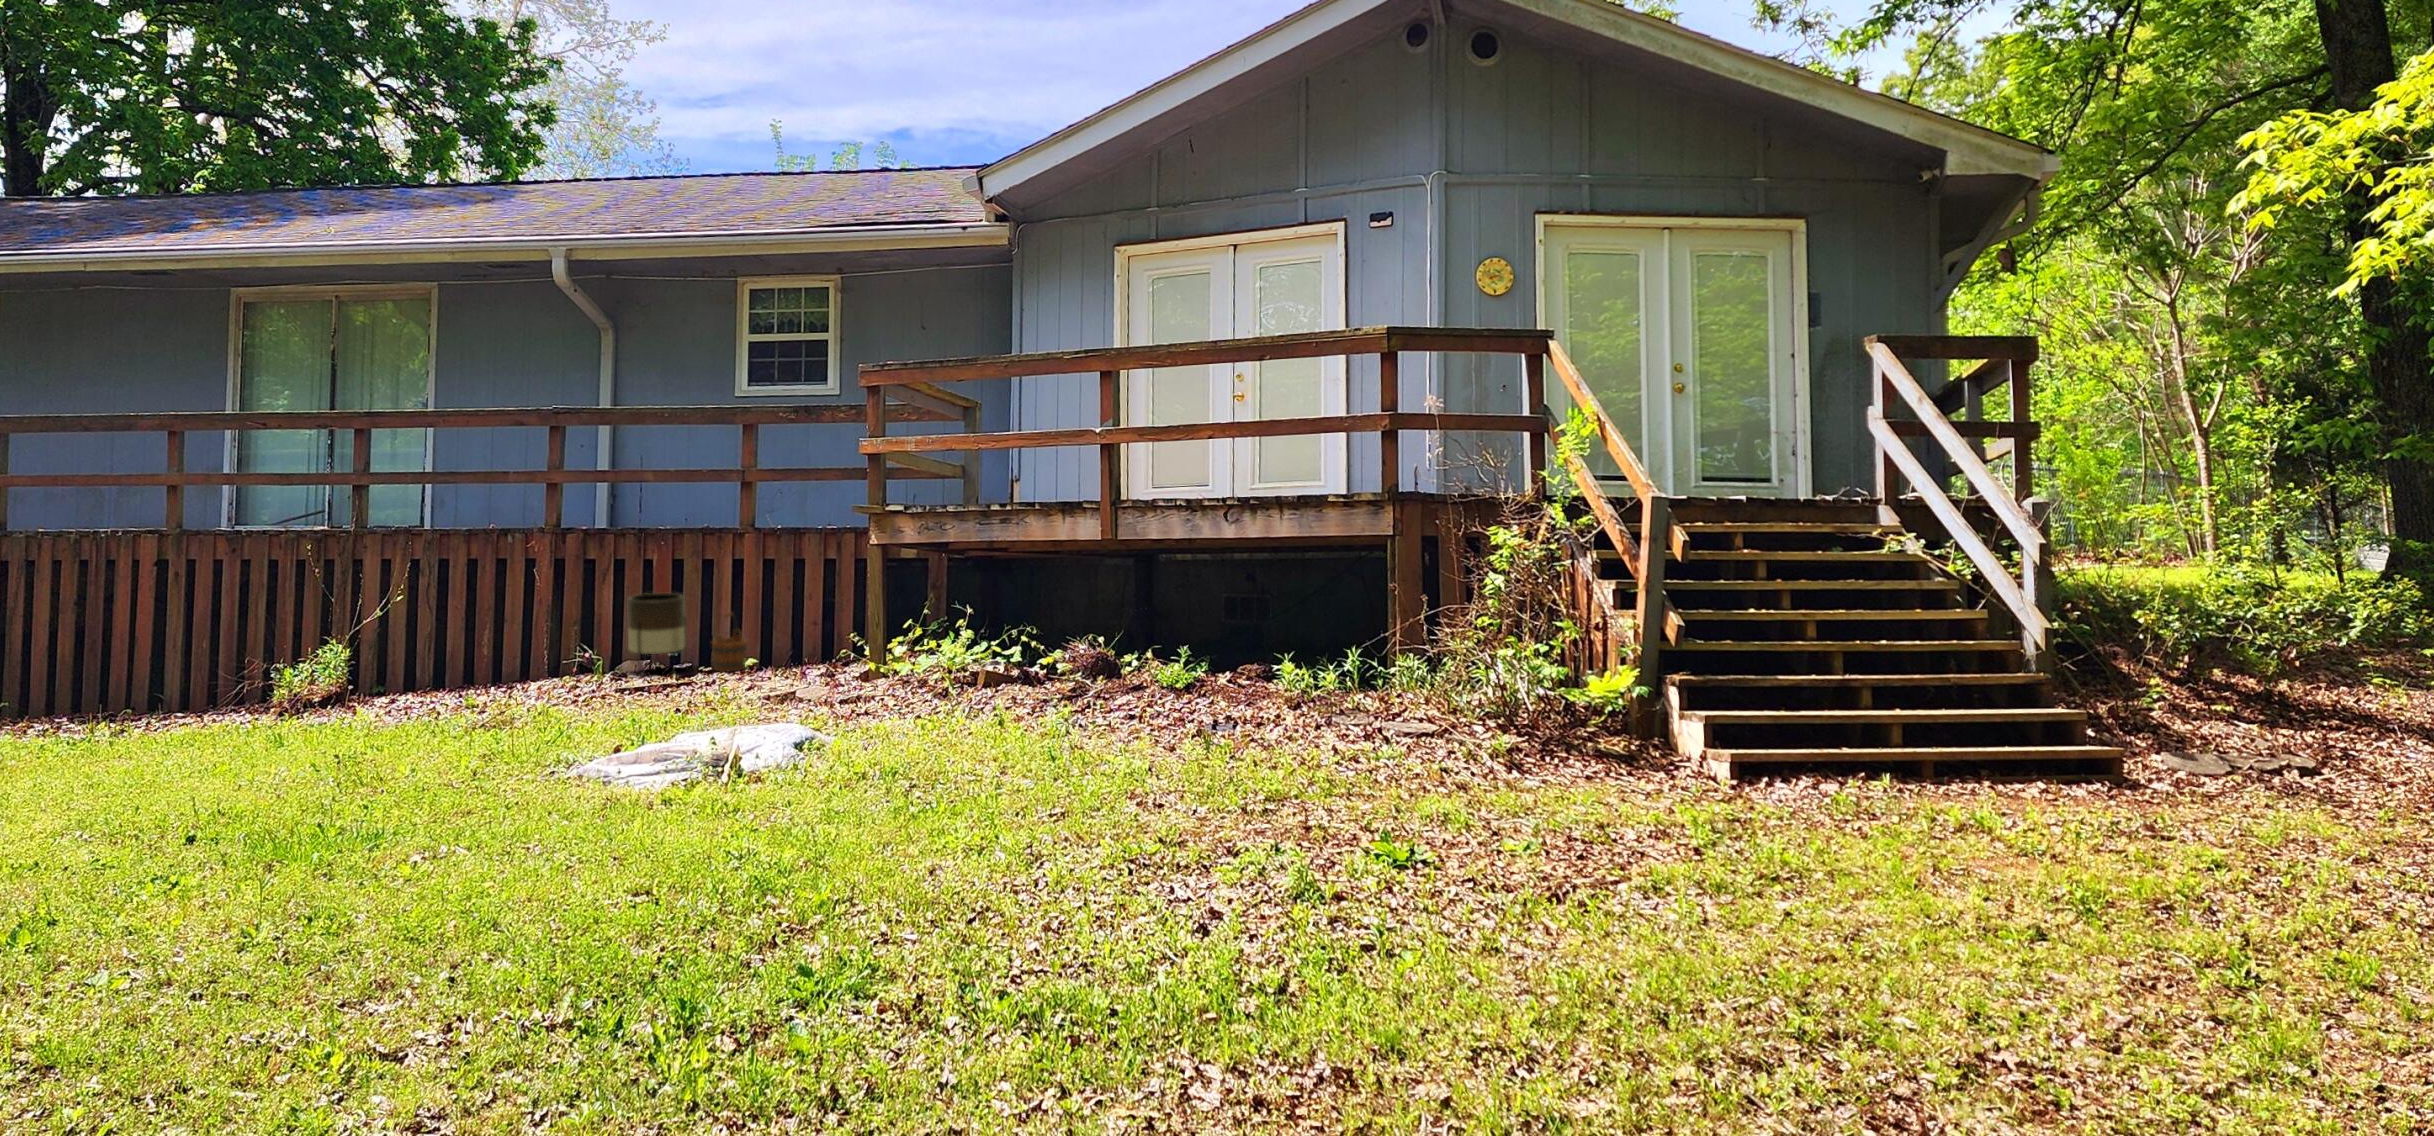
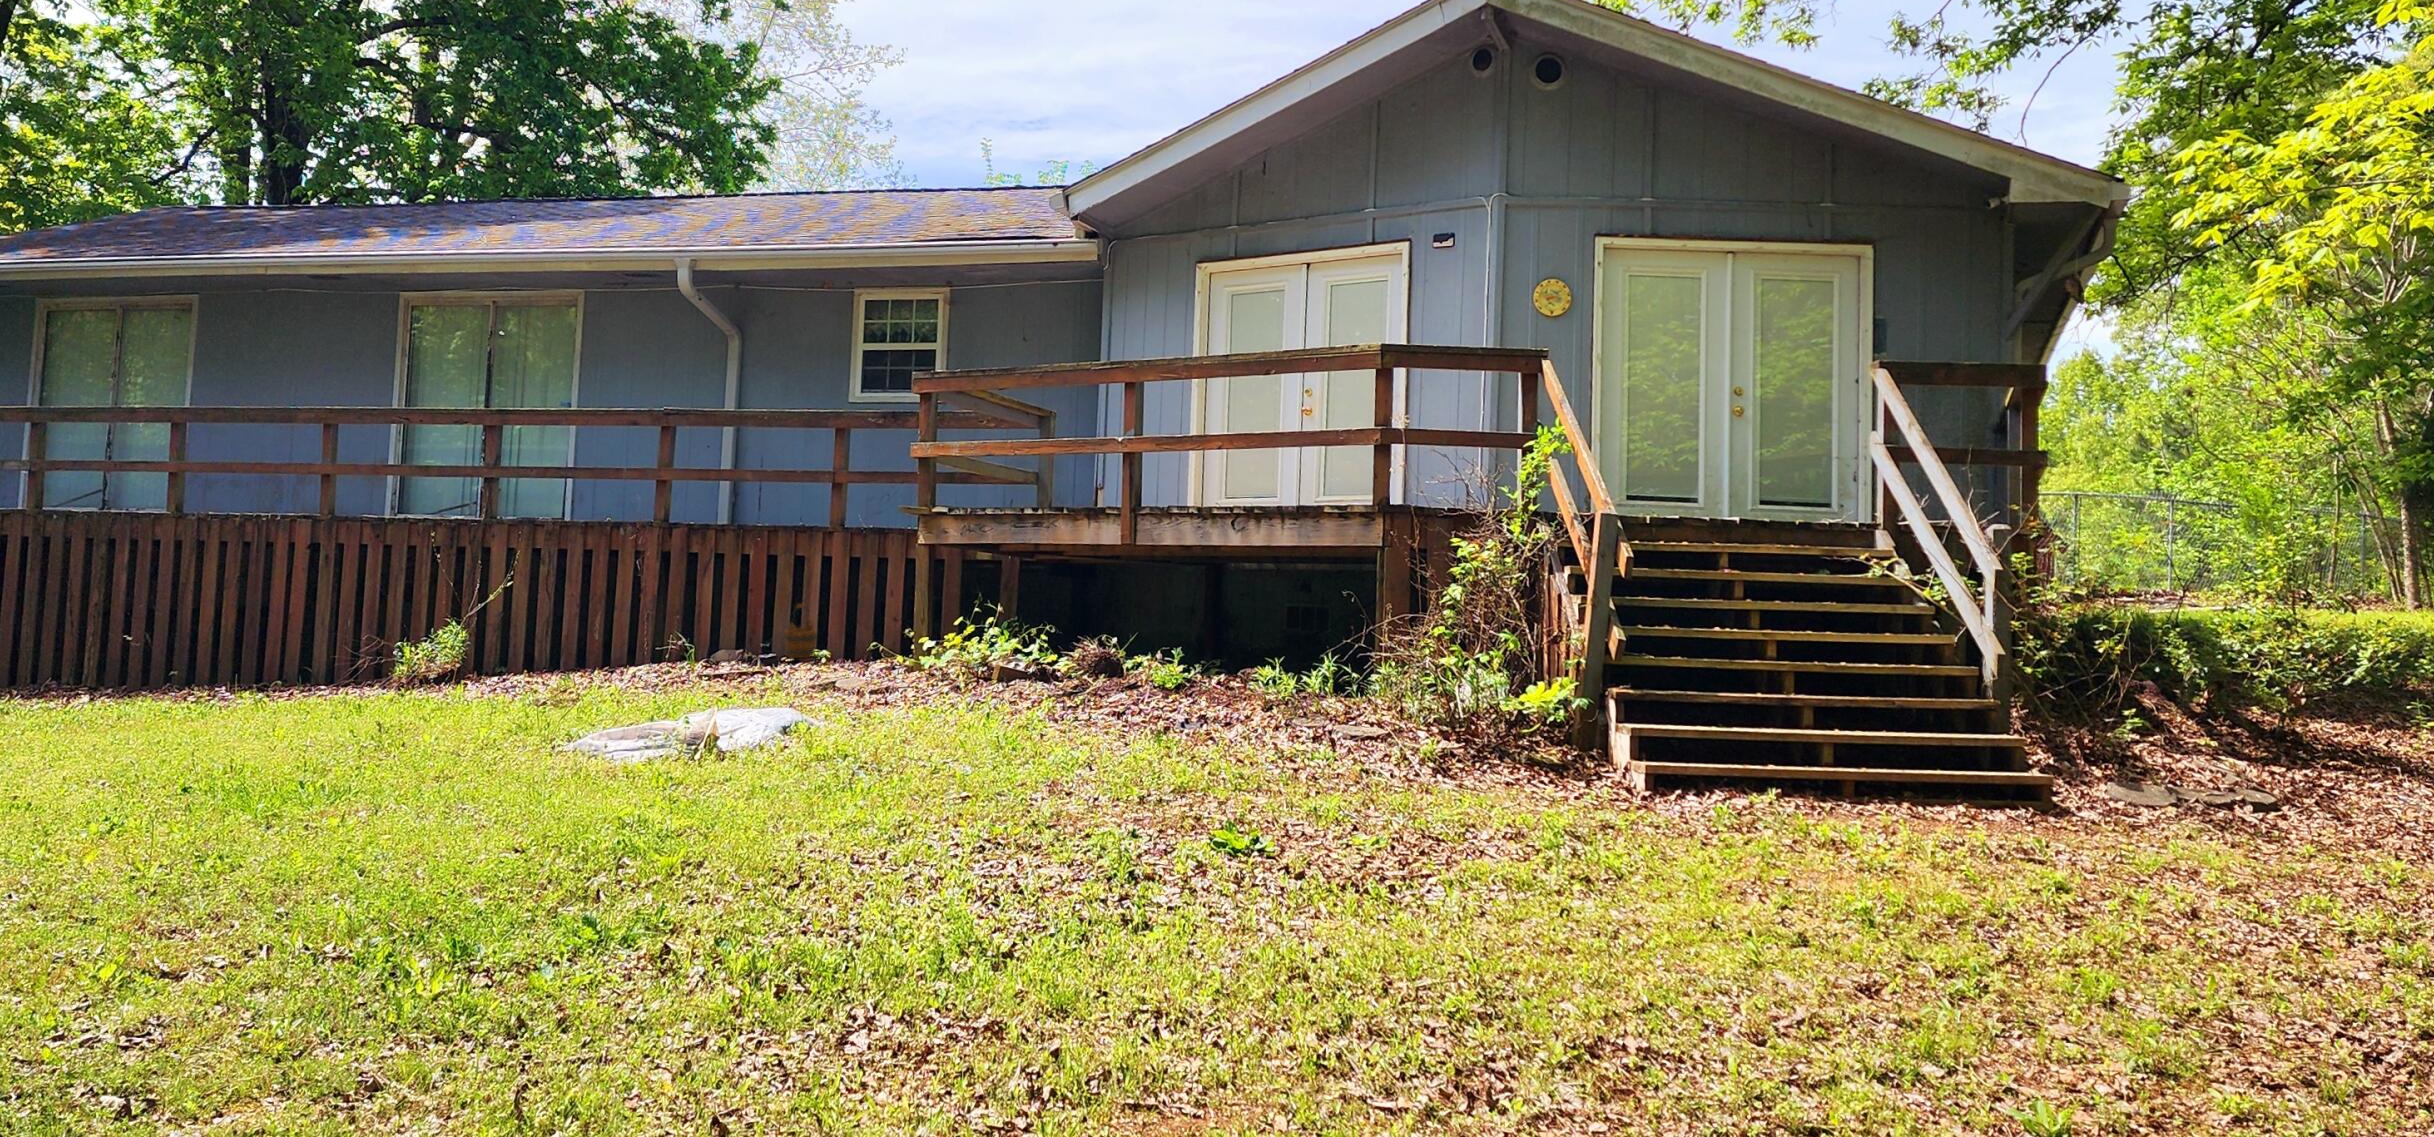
planter: present [628,593,687,675] -> none [711,584,765,661]

